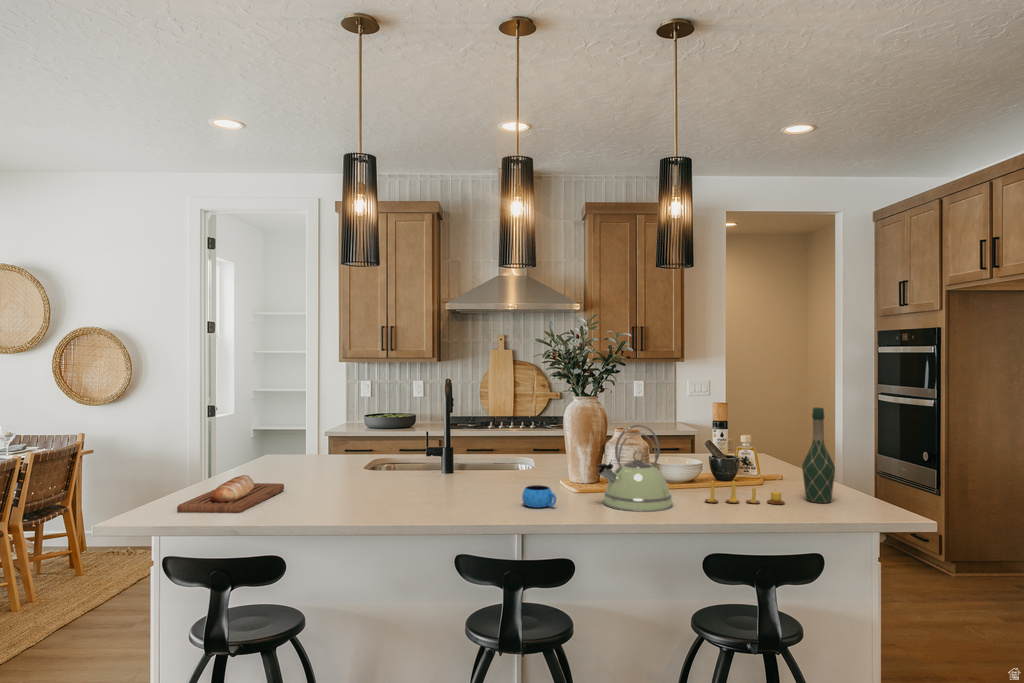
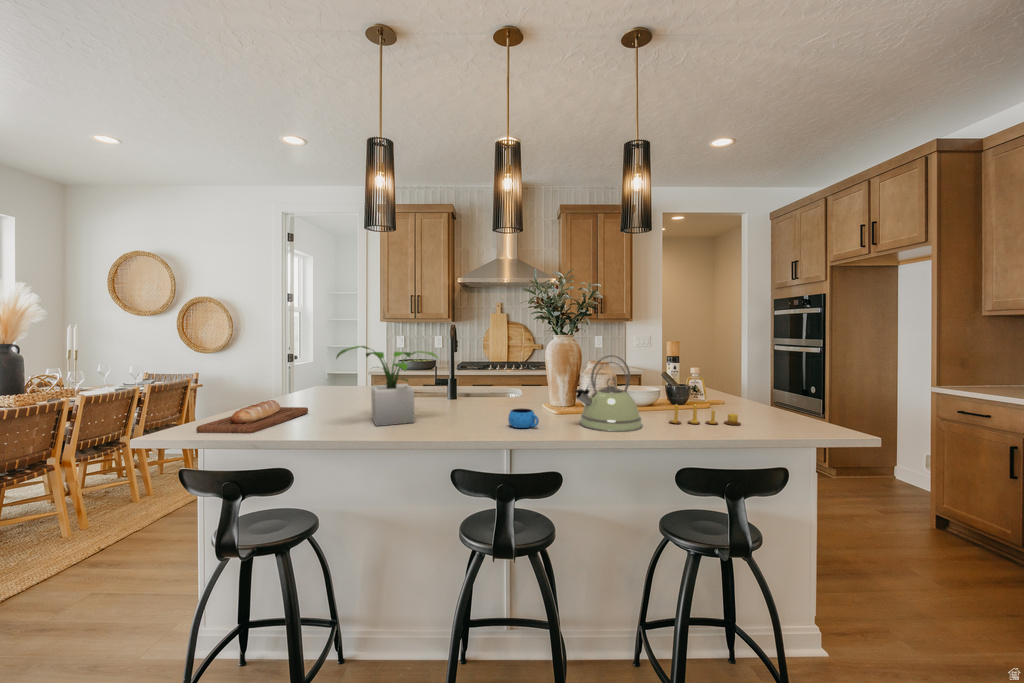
wine bottle: present [802,408,835,503] -> none [754,340,785,424]
potted plant: none [332,414,442,505] -> present [337,346,438,426]

